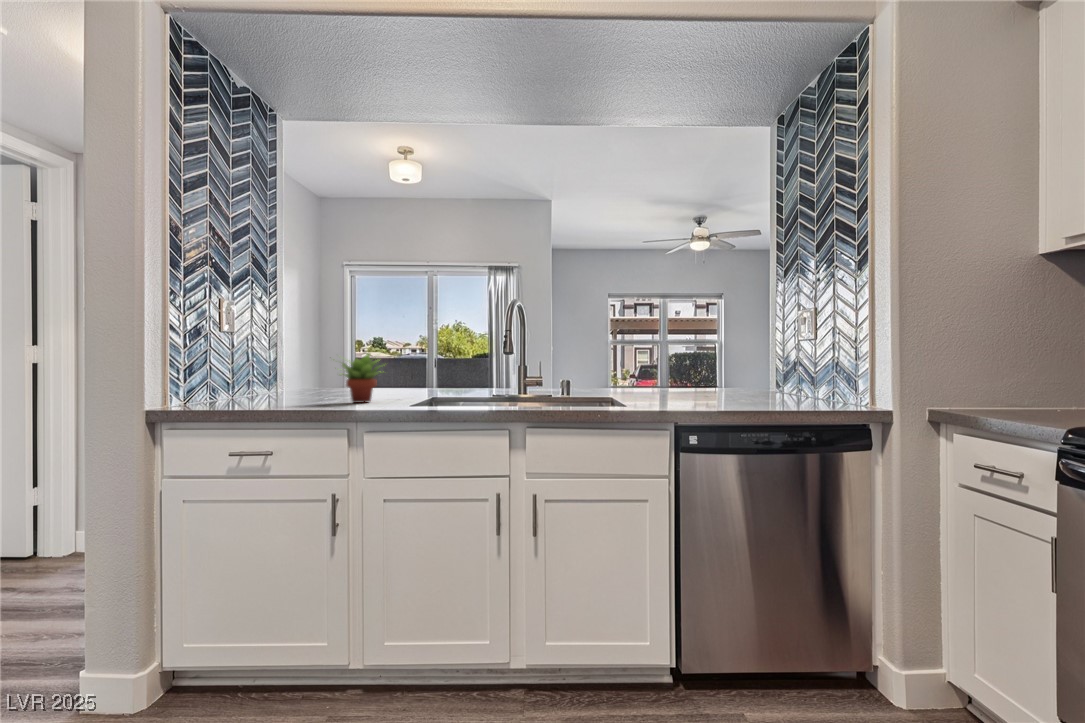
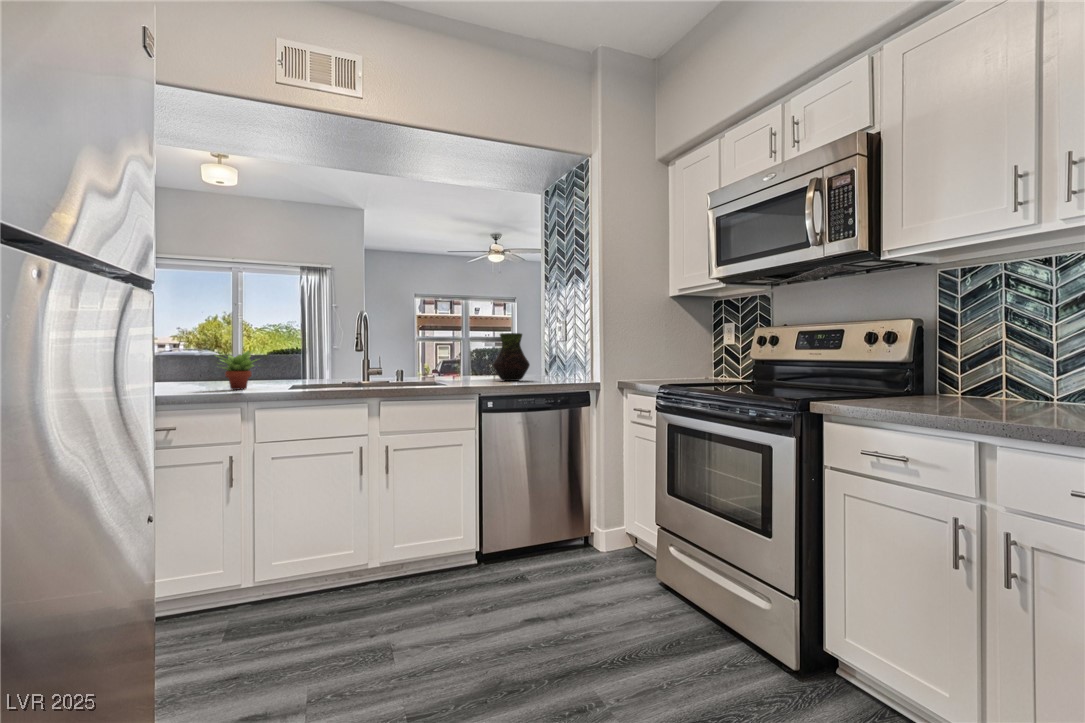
vase: none [698,327,755,397] -> present [493,333,530,381]

